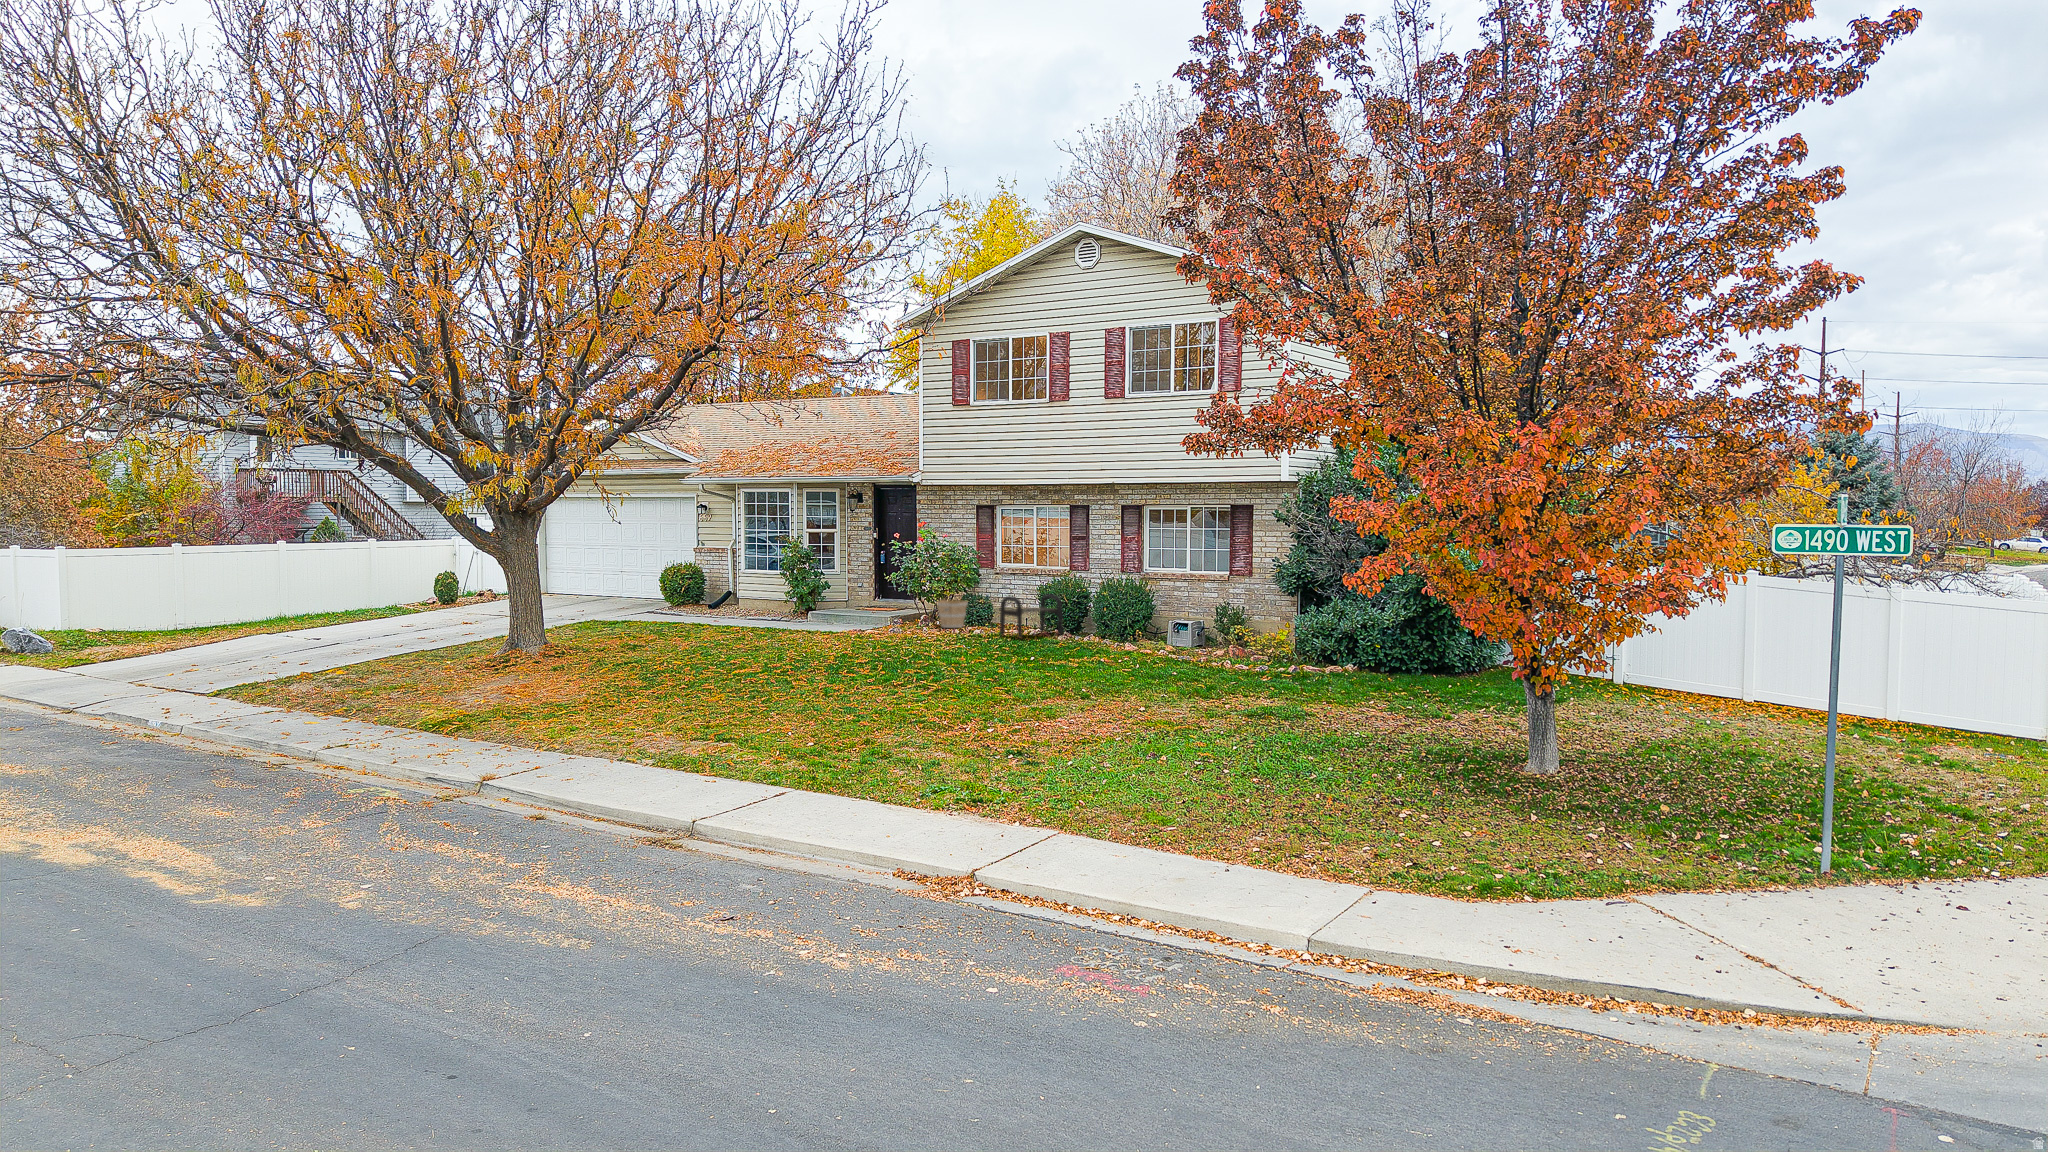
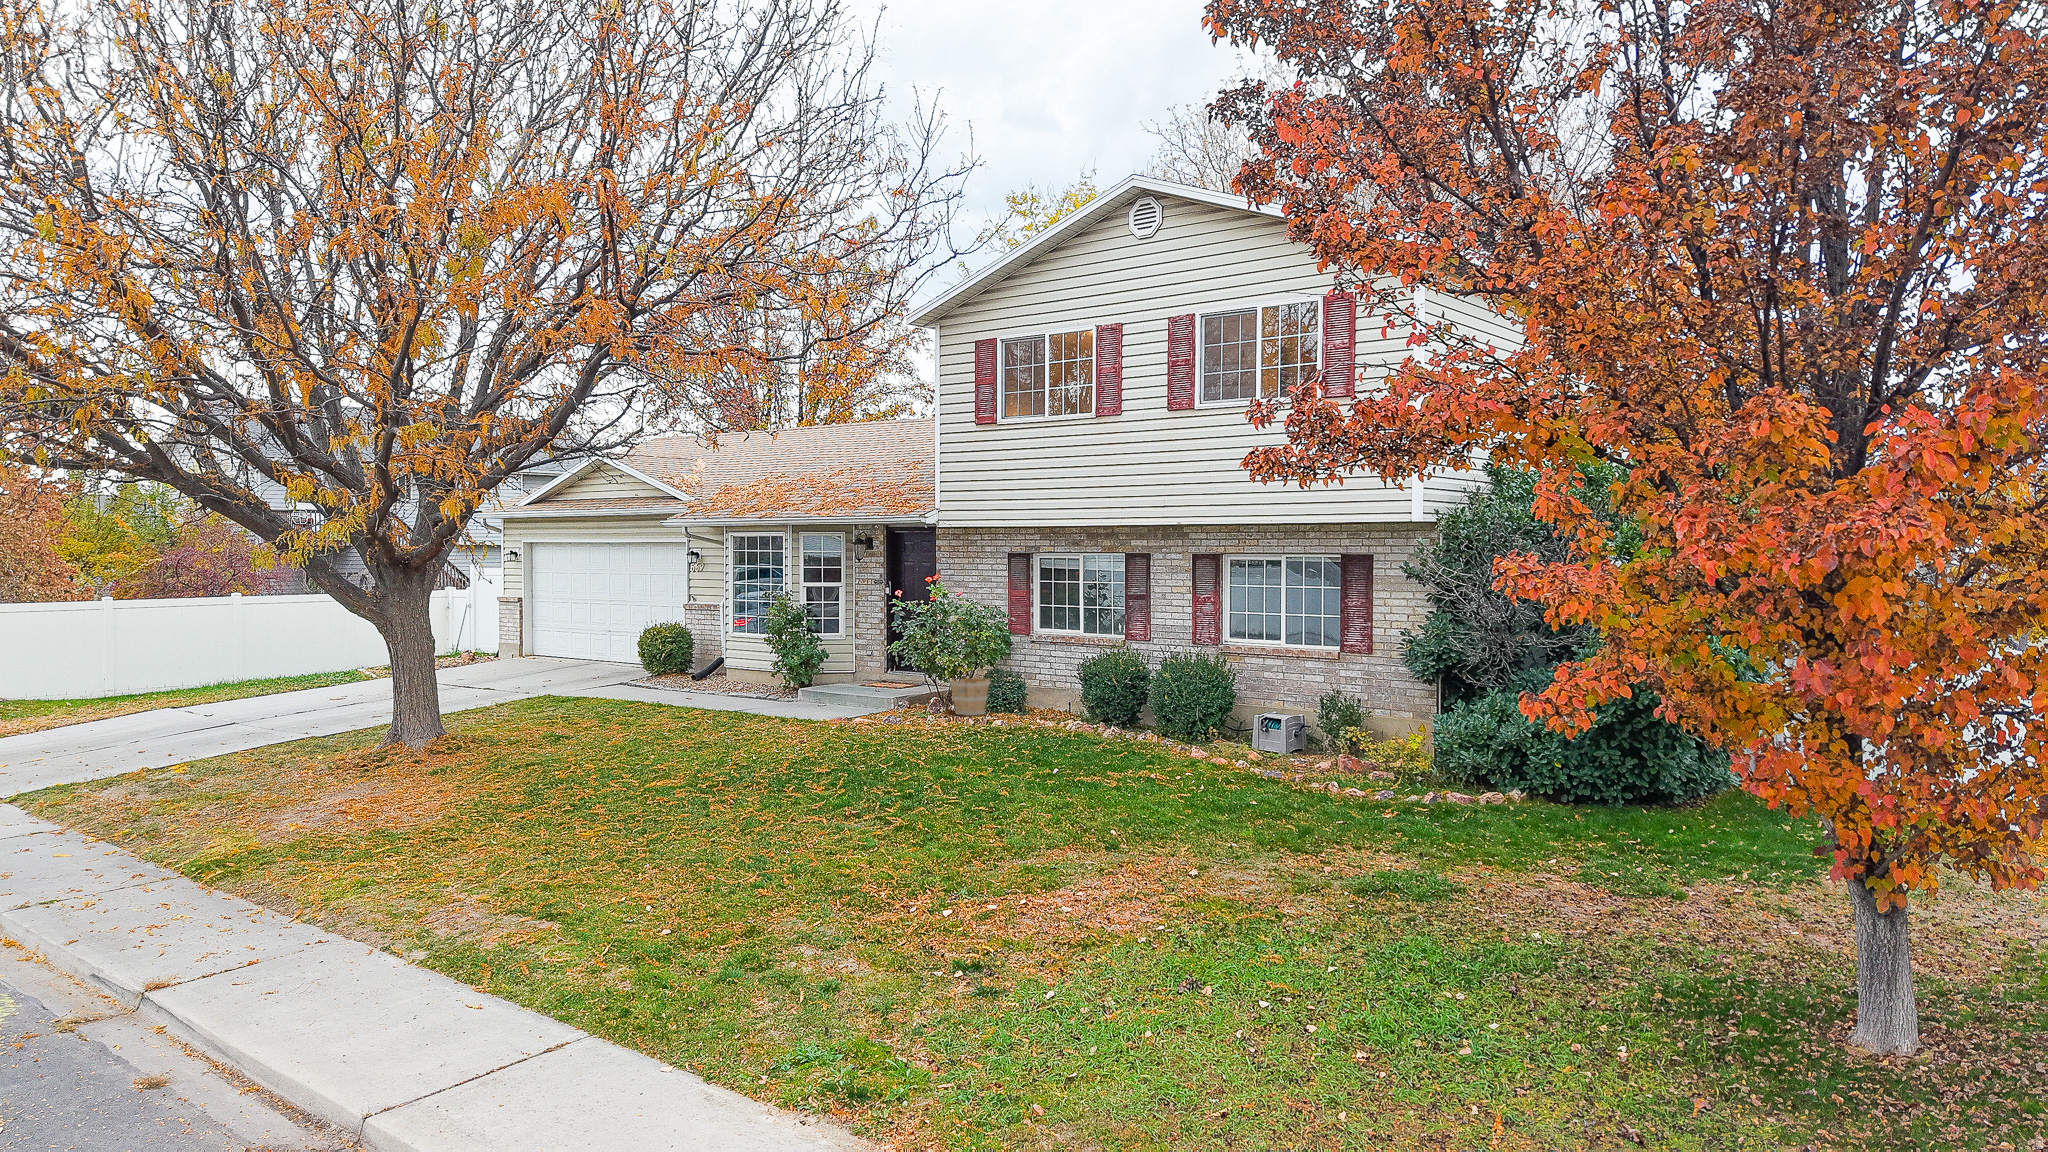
bench: present [1000,594,1063,638] -> none [1025,674,1110,735]

